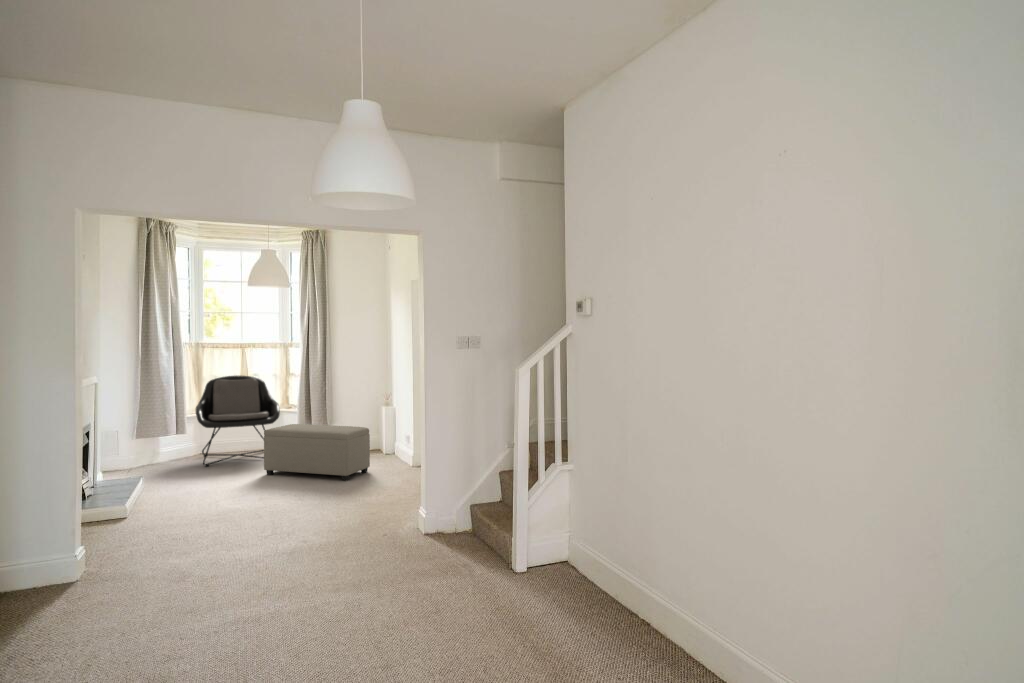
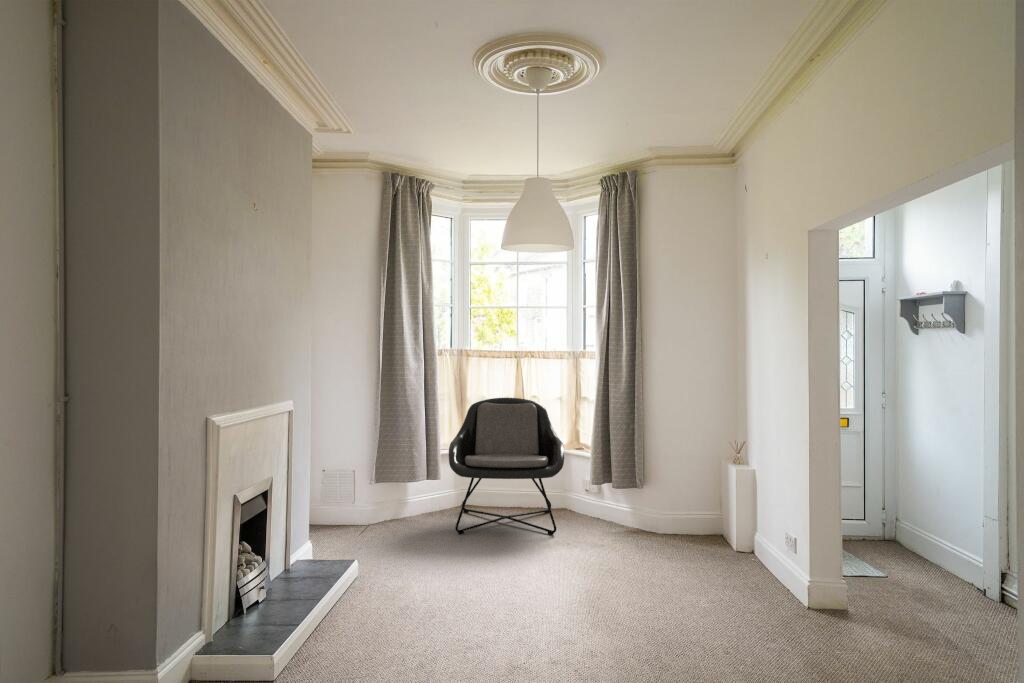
ottoman: present [264,424,370,480] -> none [535,484,713,610]

